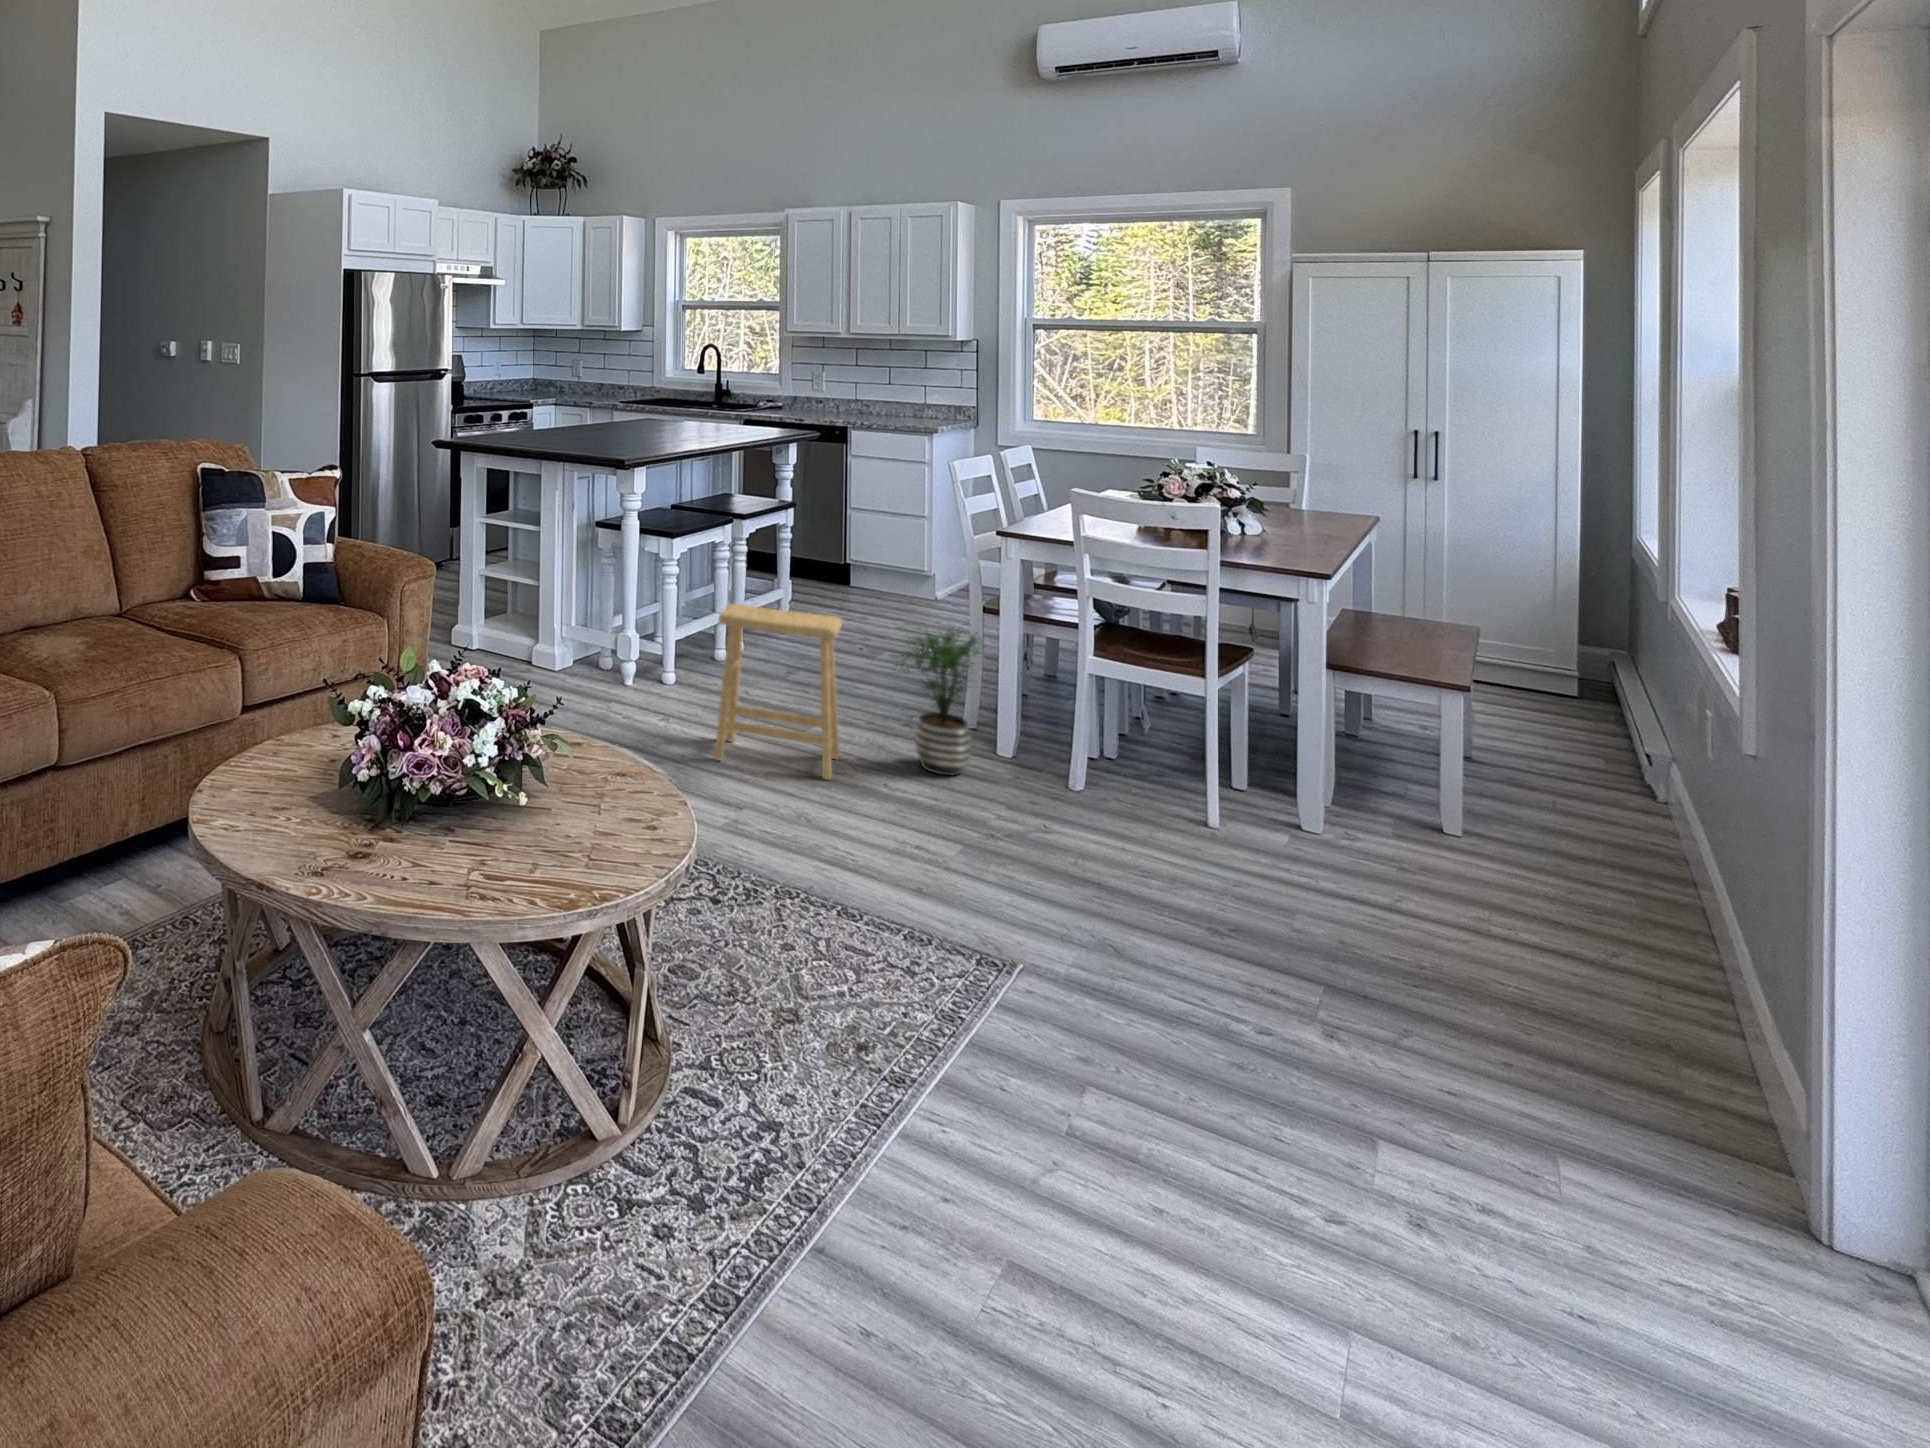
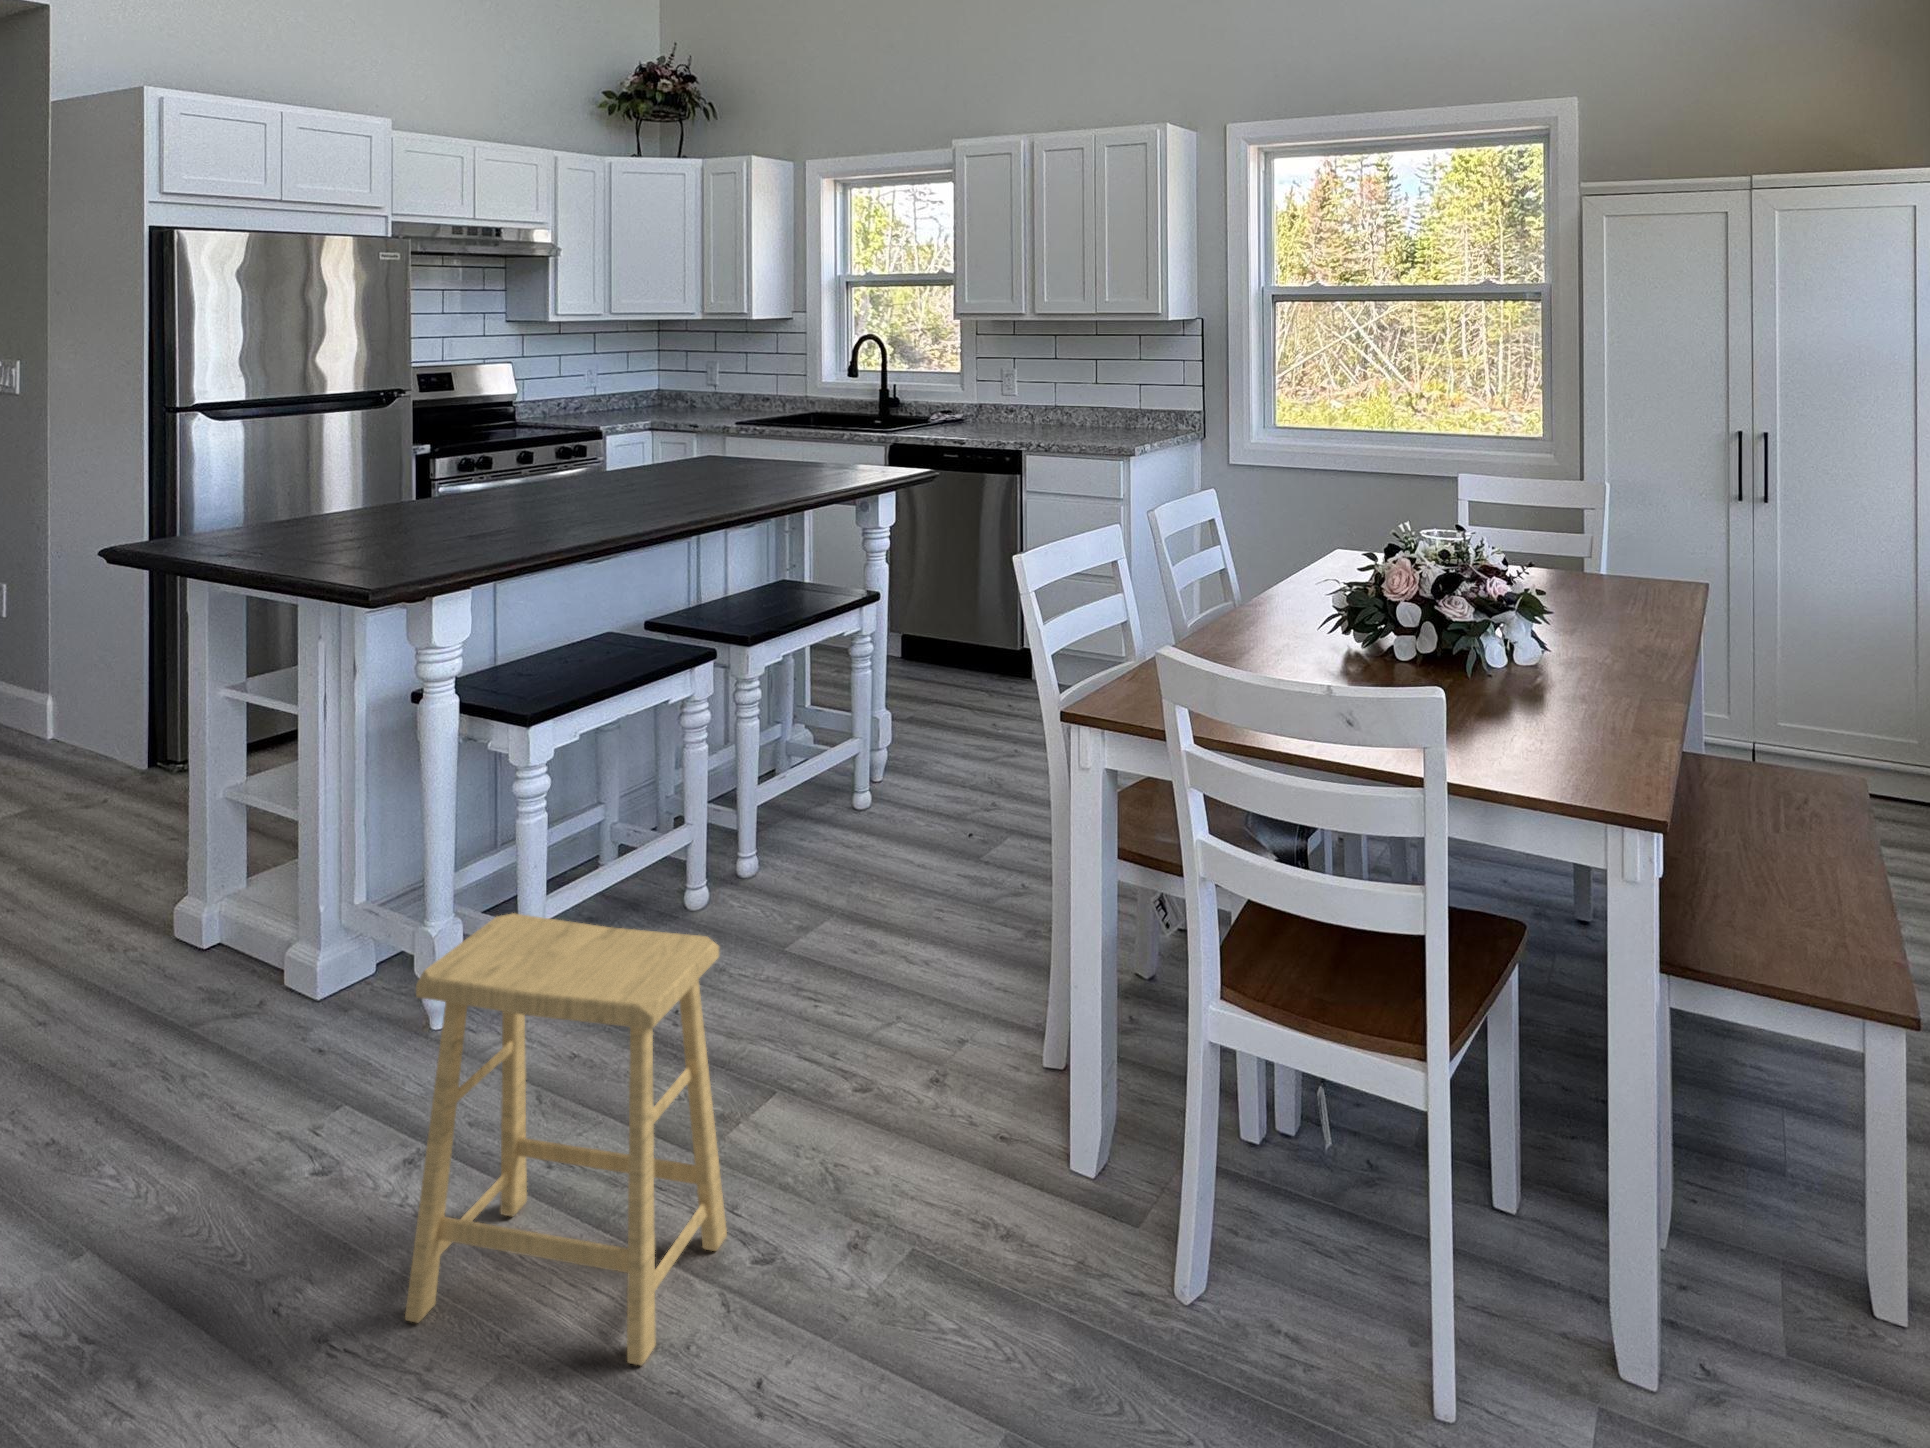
potted plant: present [890,627,985,775] -> none [814,917,1040,1276]

